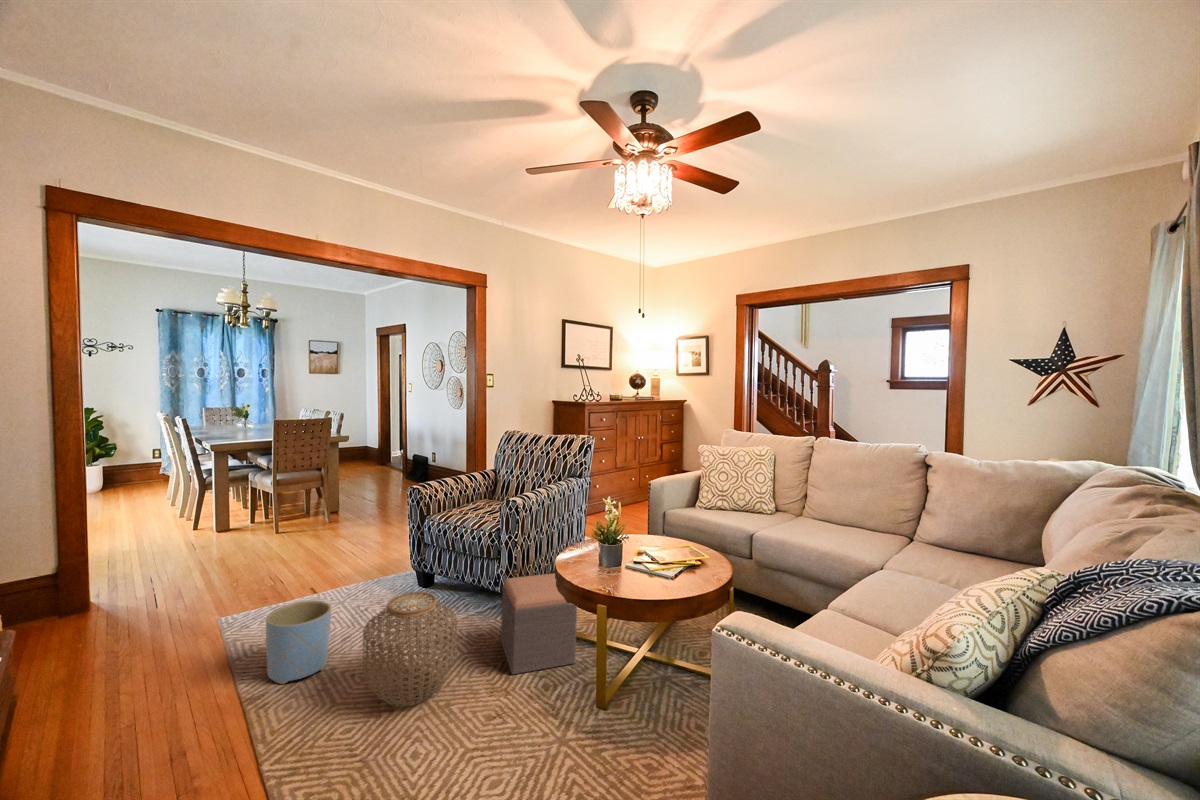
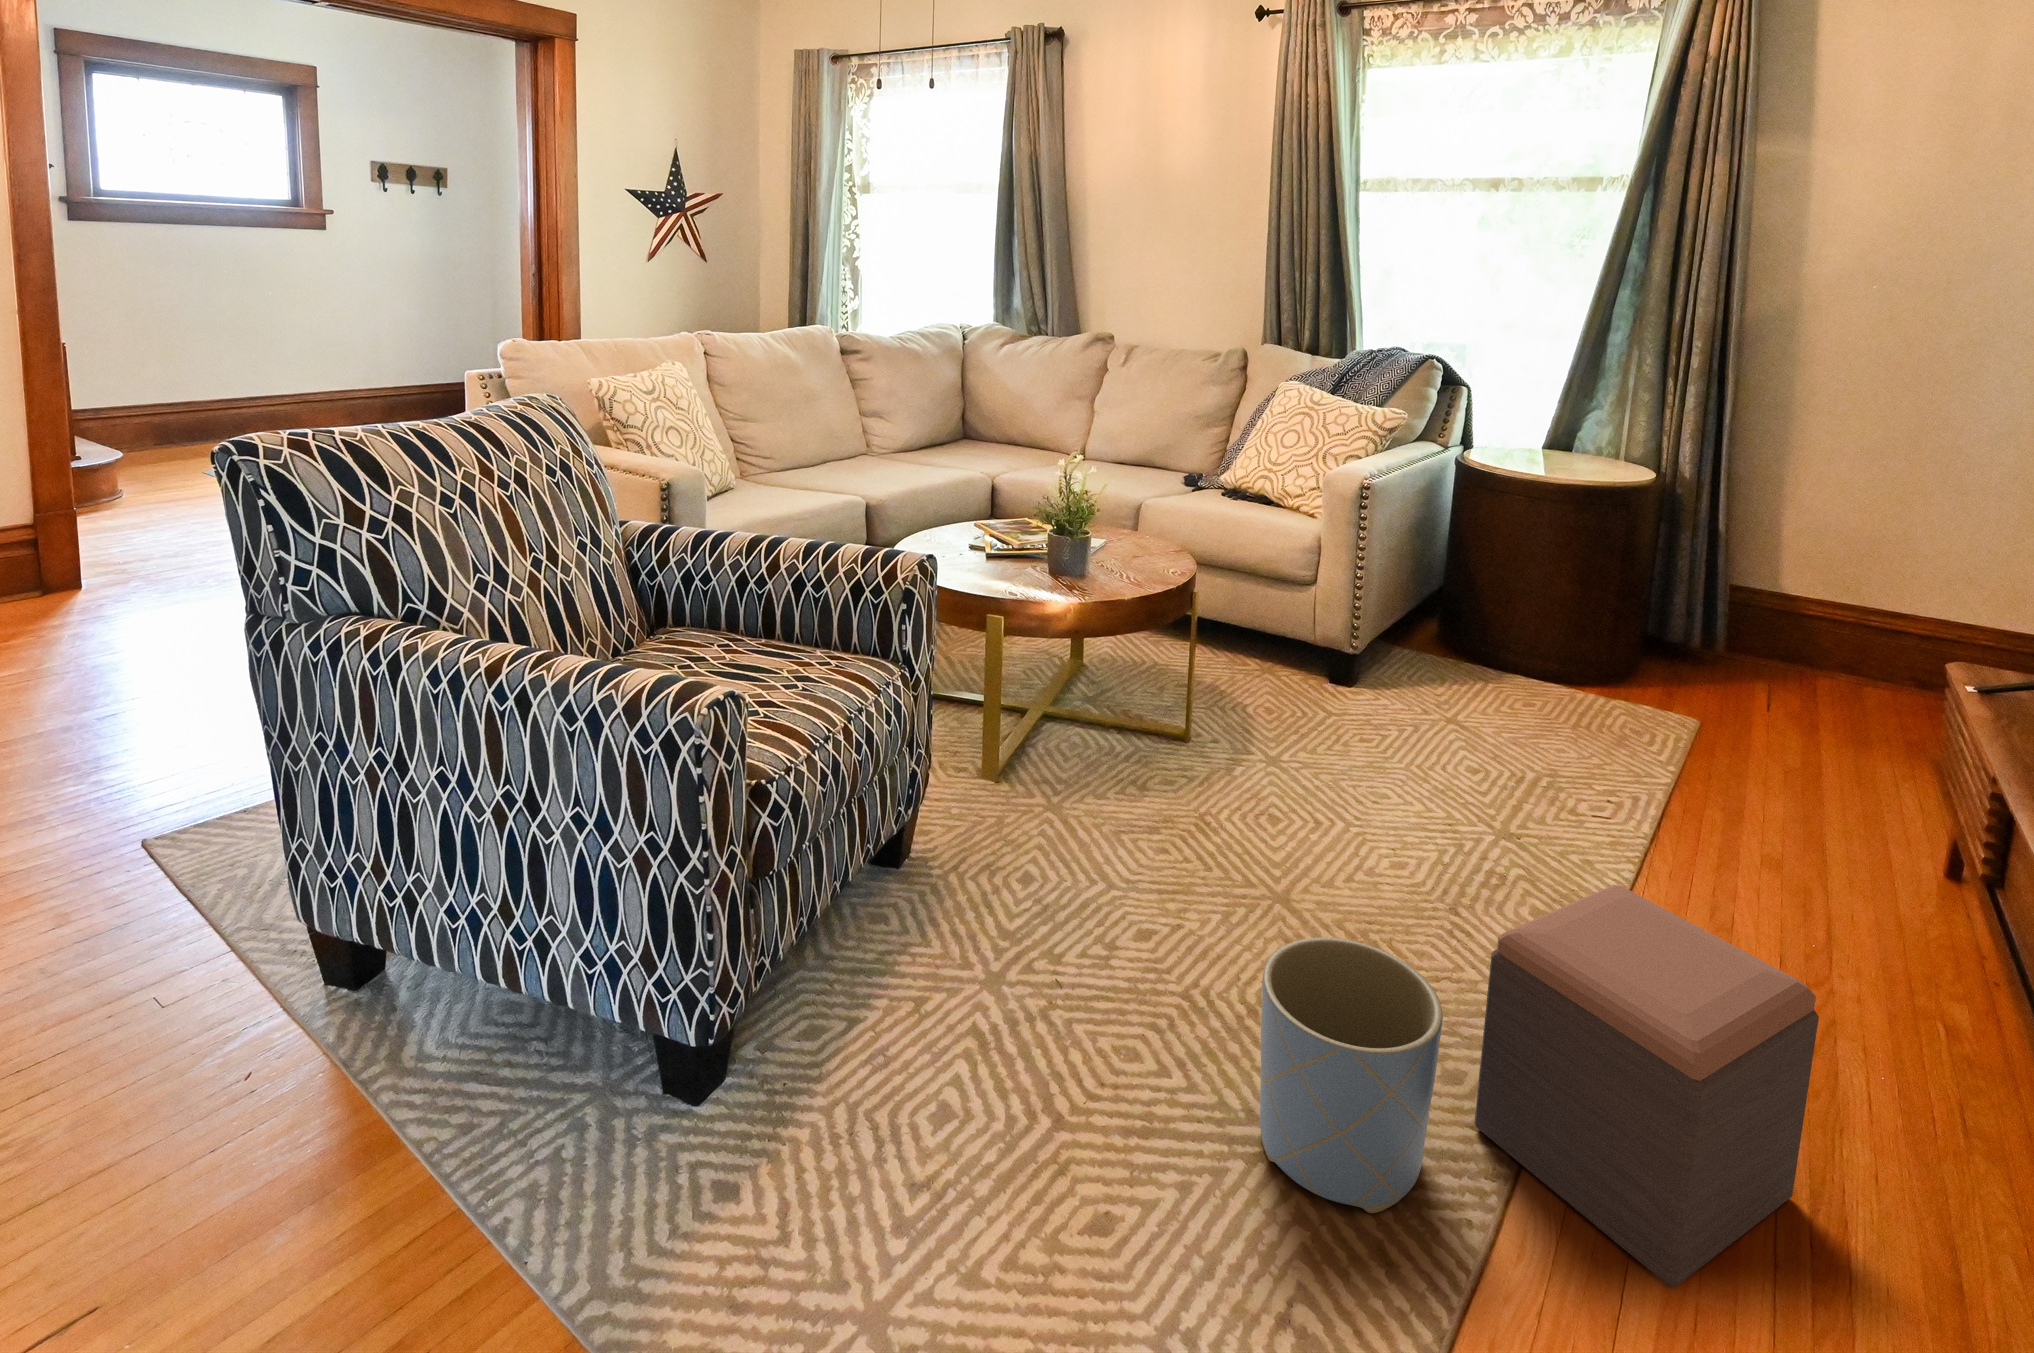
footstool: present [501,573,577,674] -> present [1475,885,1819,1287]
woven basket: present [362,592,457,707] -> none [1188,715,1385,947]

